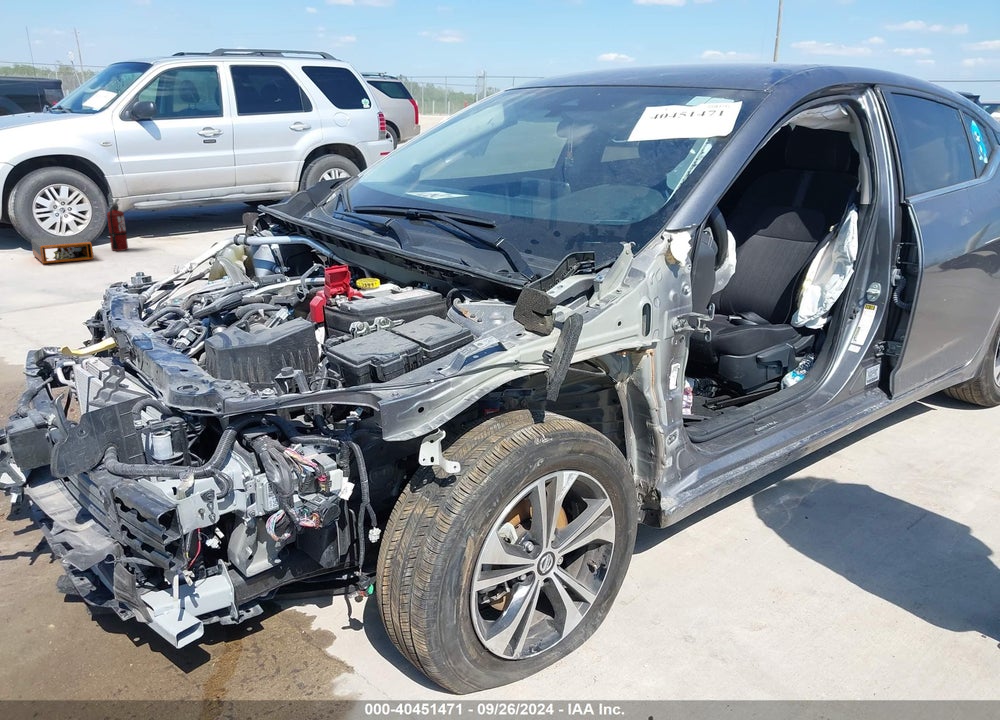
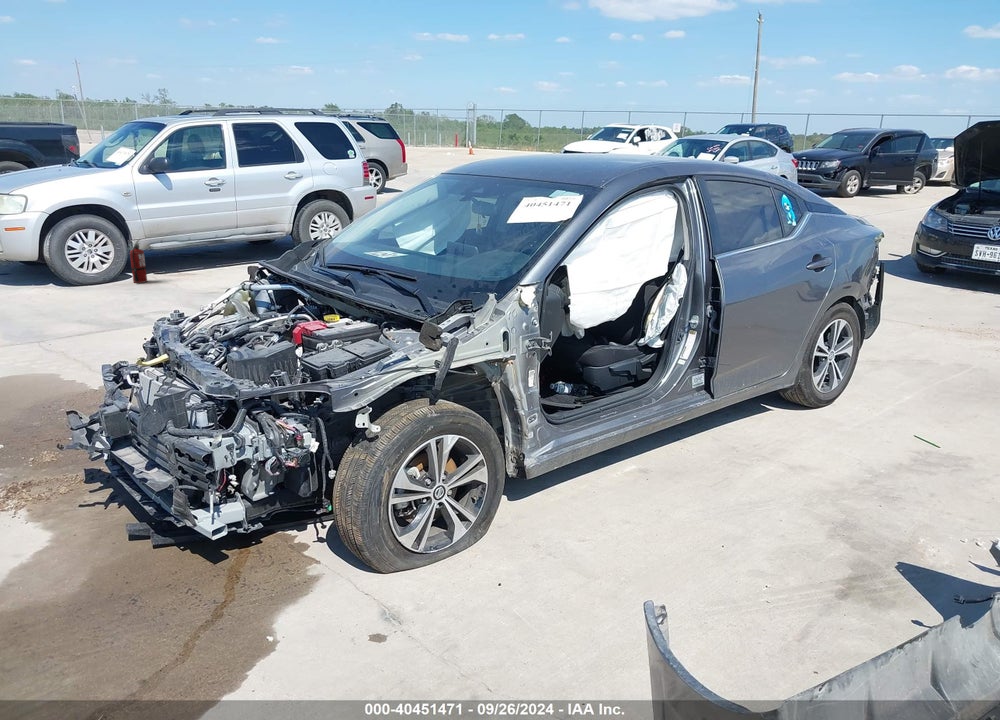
storage box: present [31,235,93,263] -> none [67,270,119,295]

